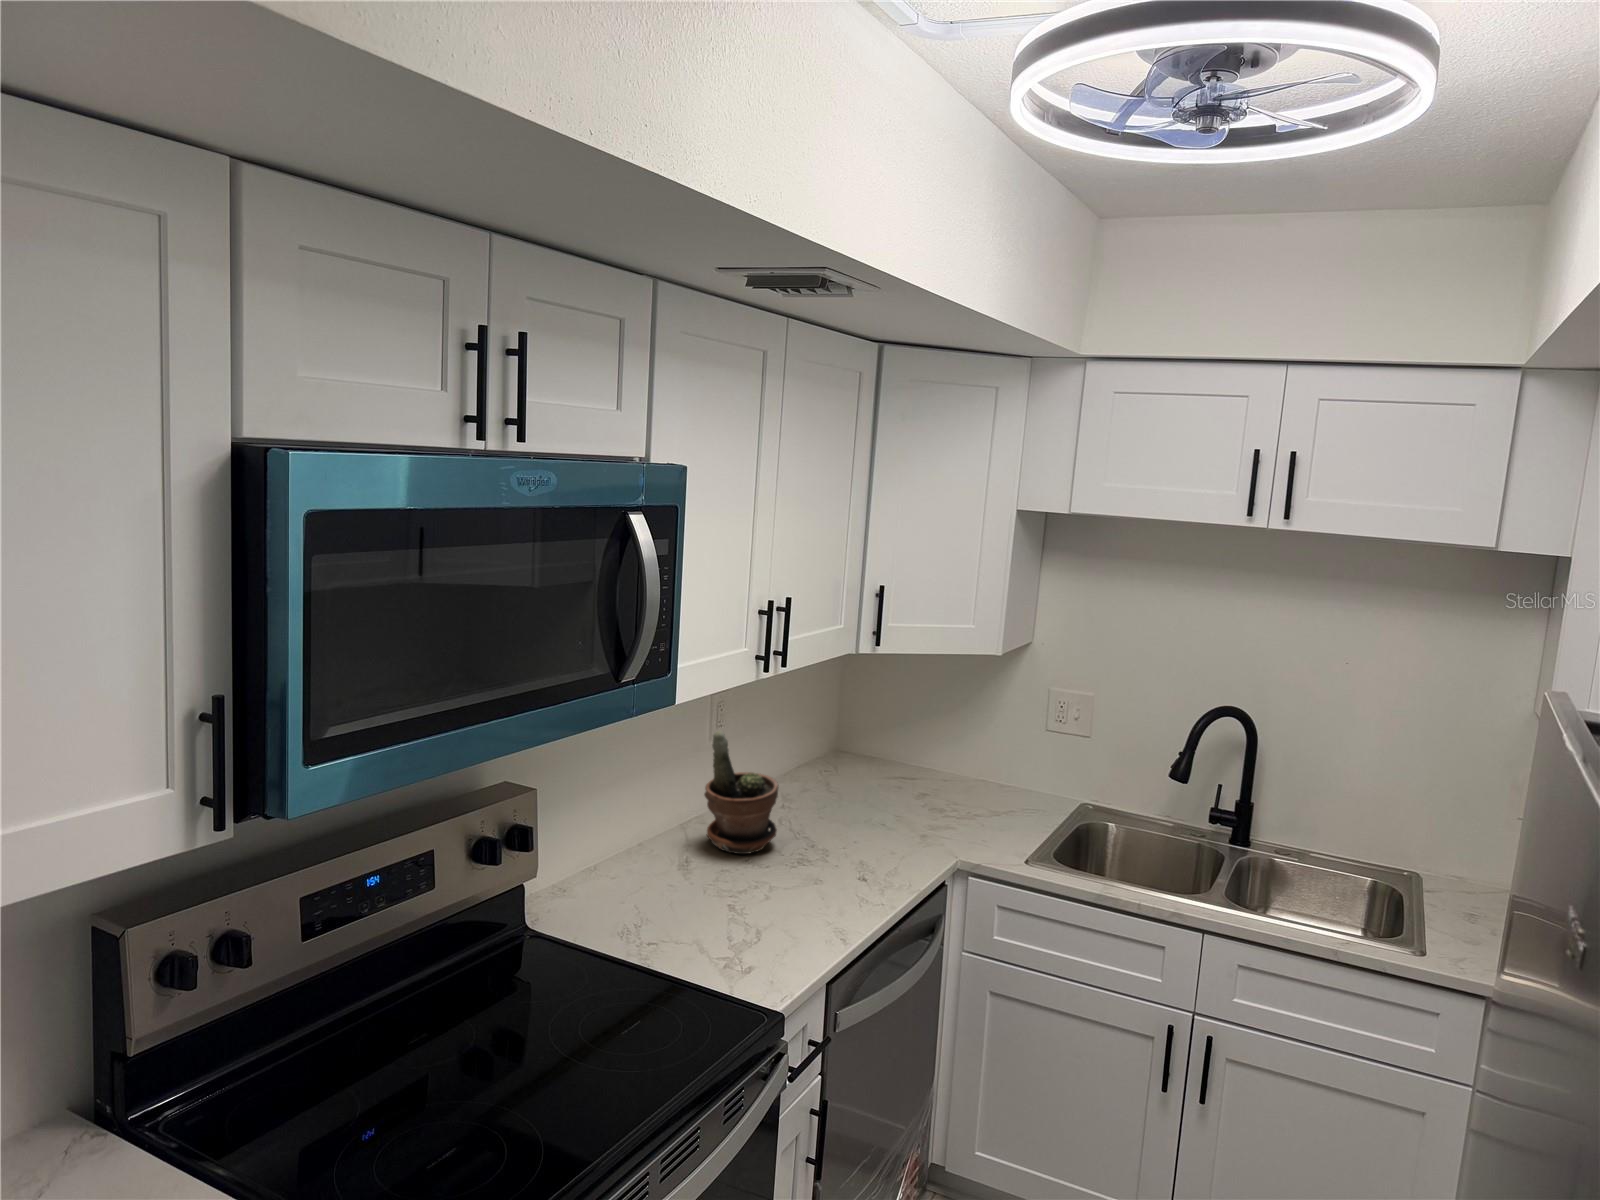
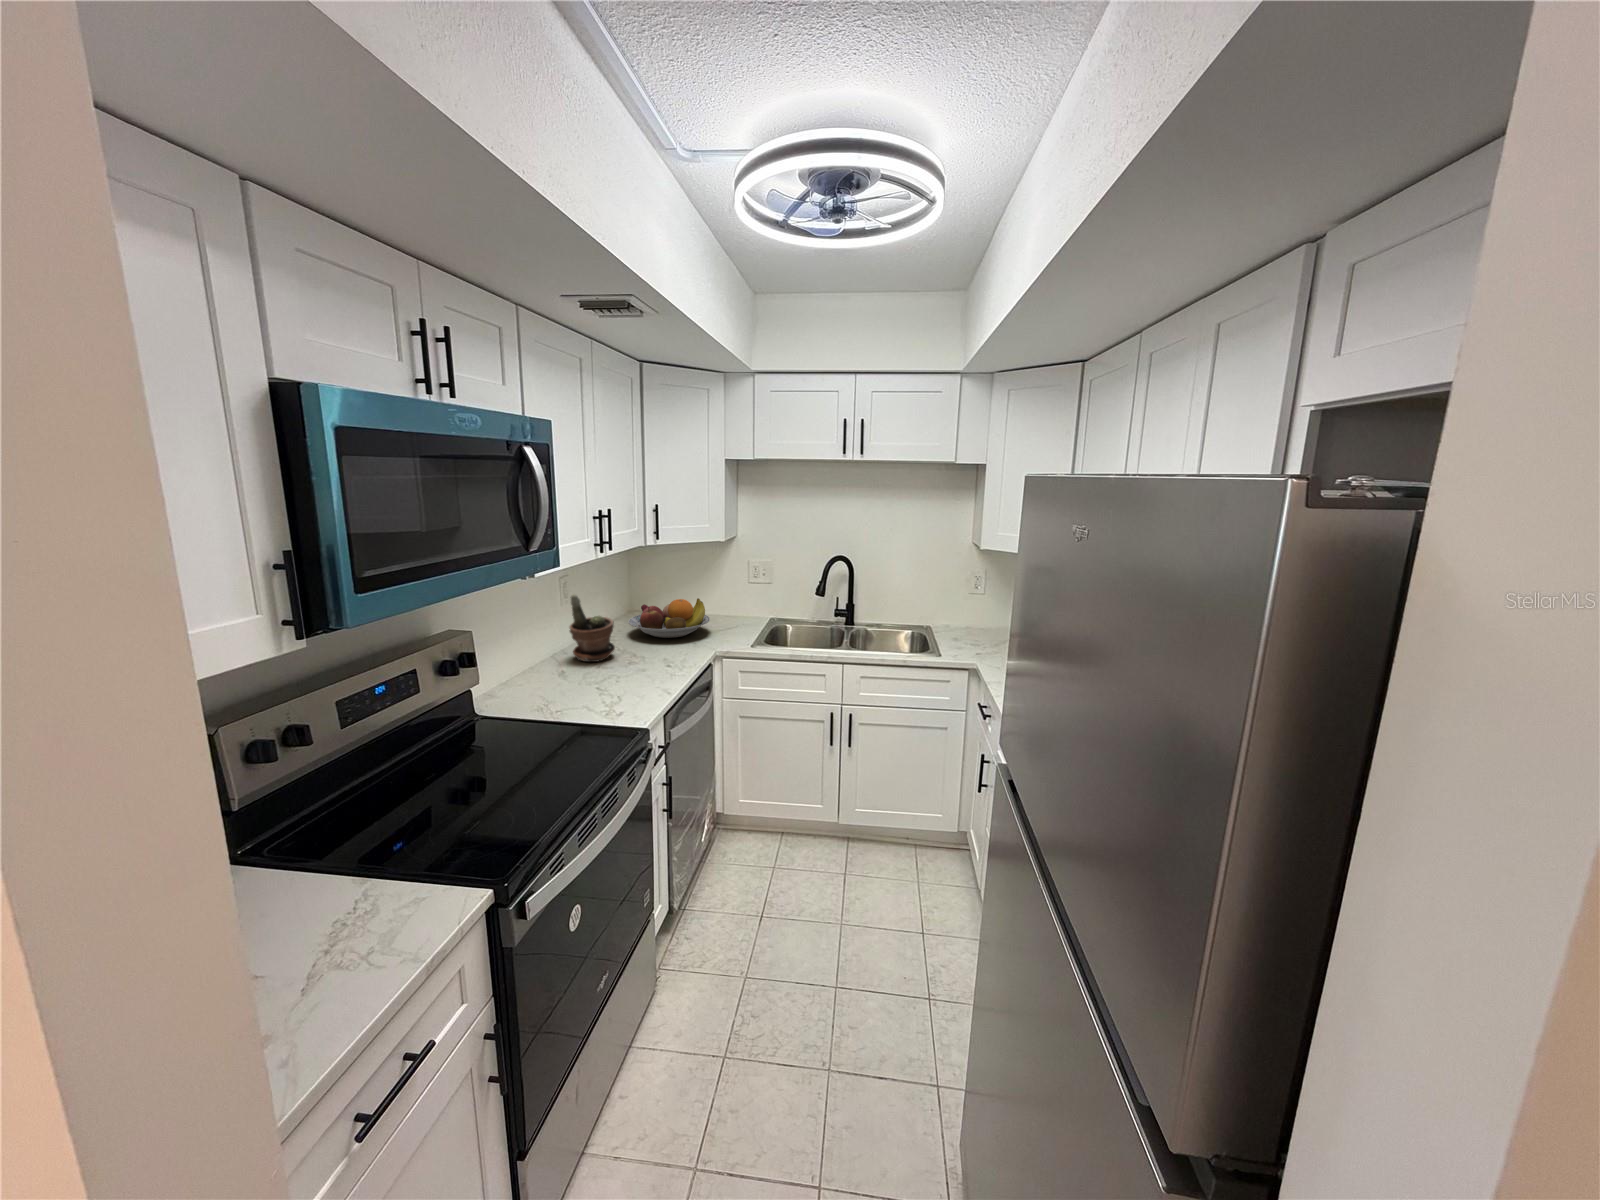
fruit bowl: none [813,754,958,824] -> present [628,598,710,638]

